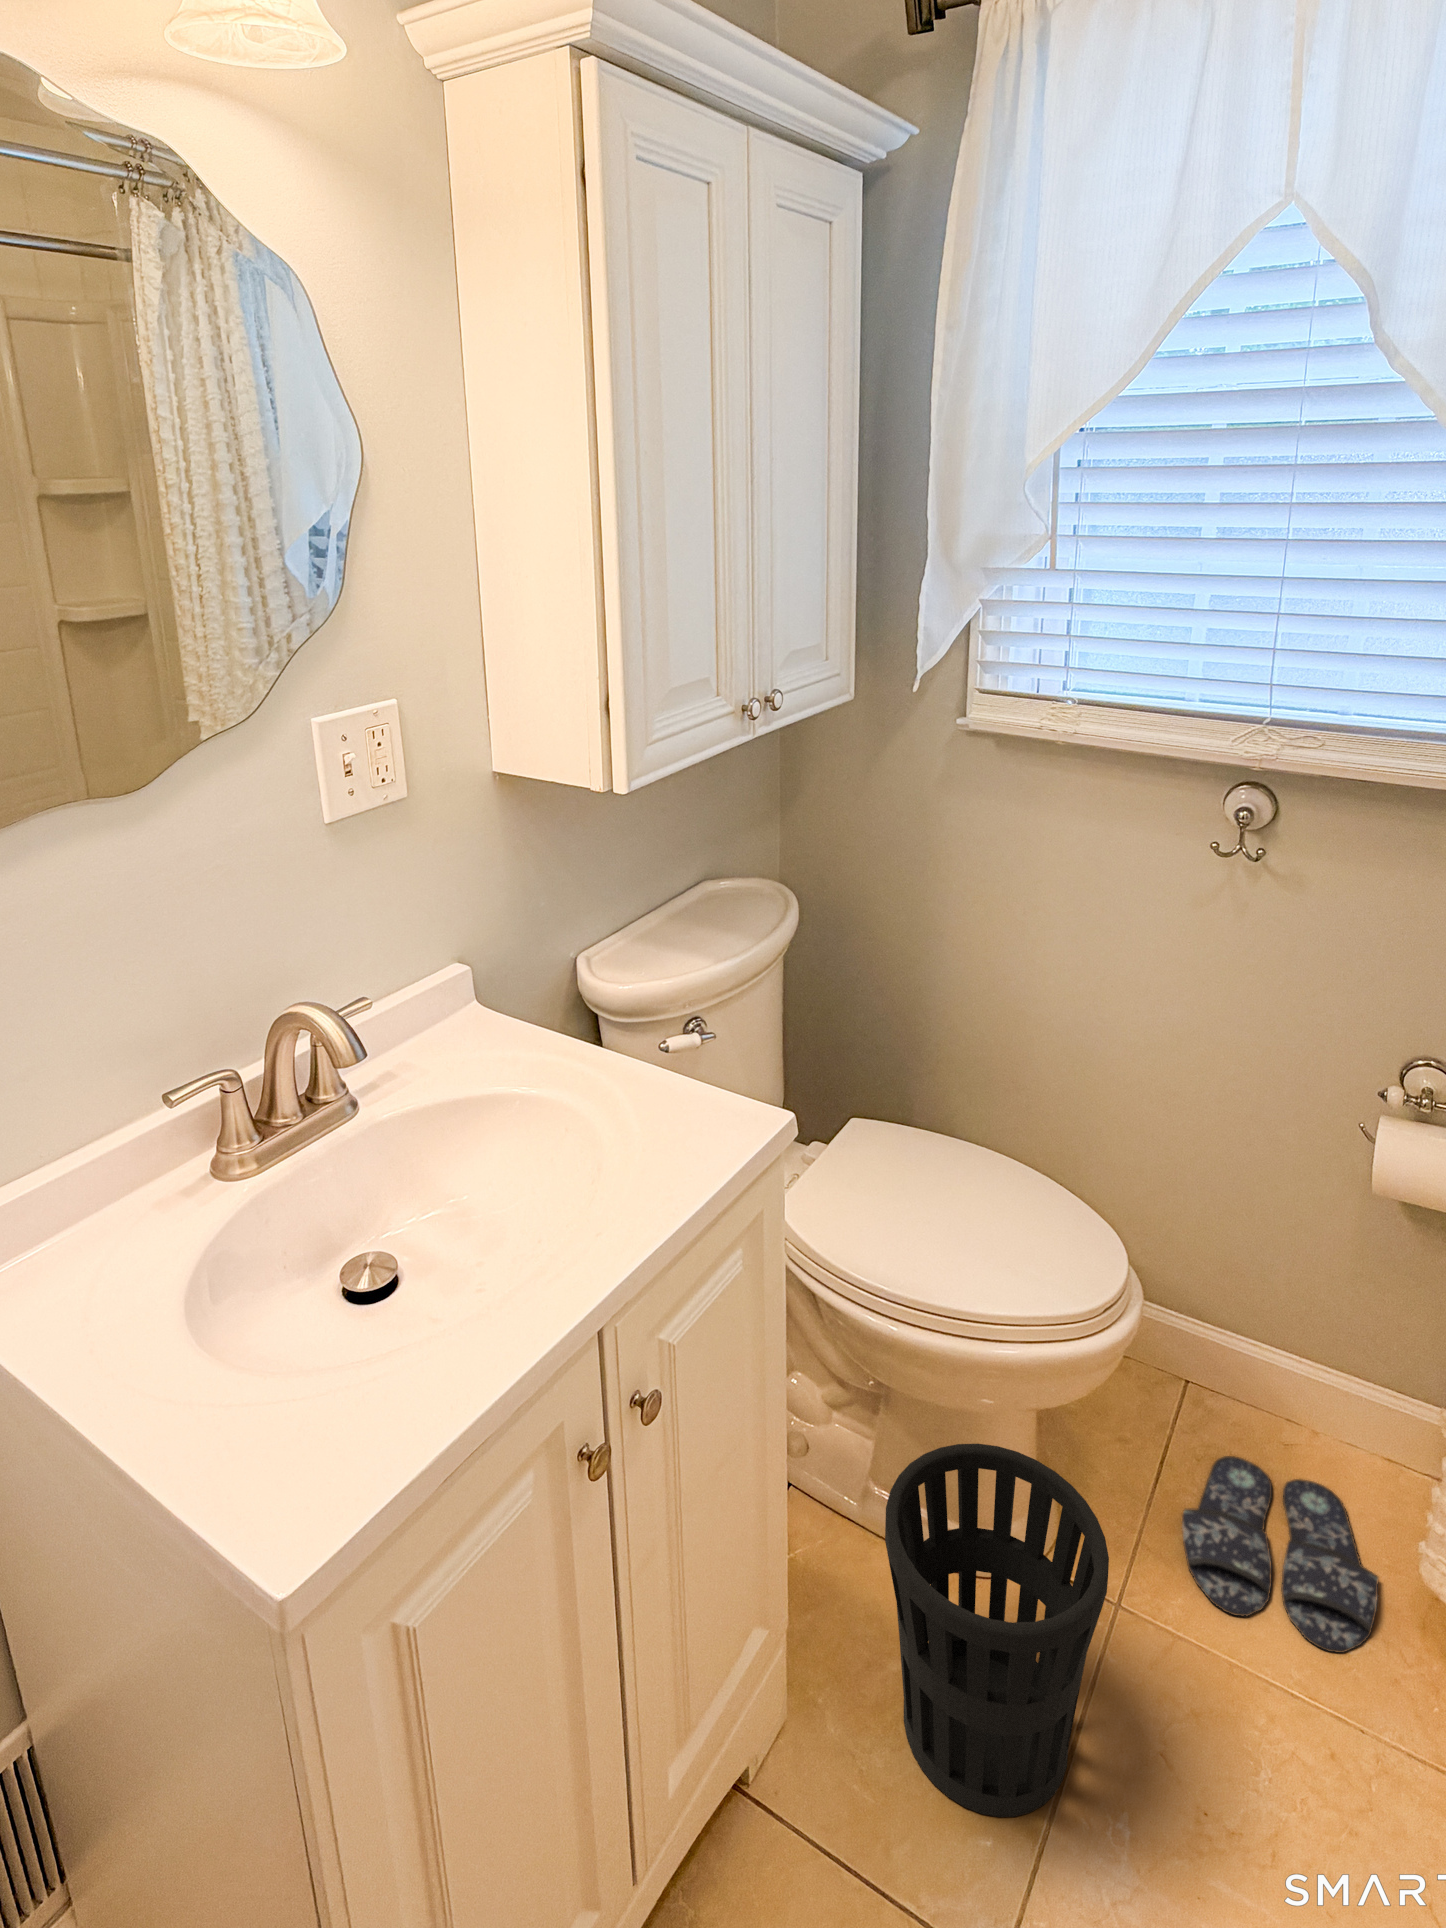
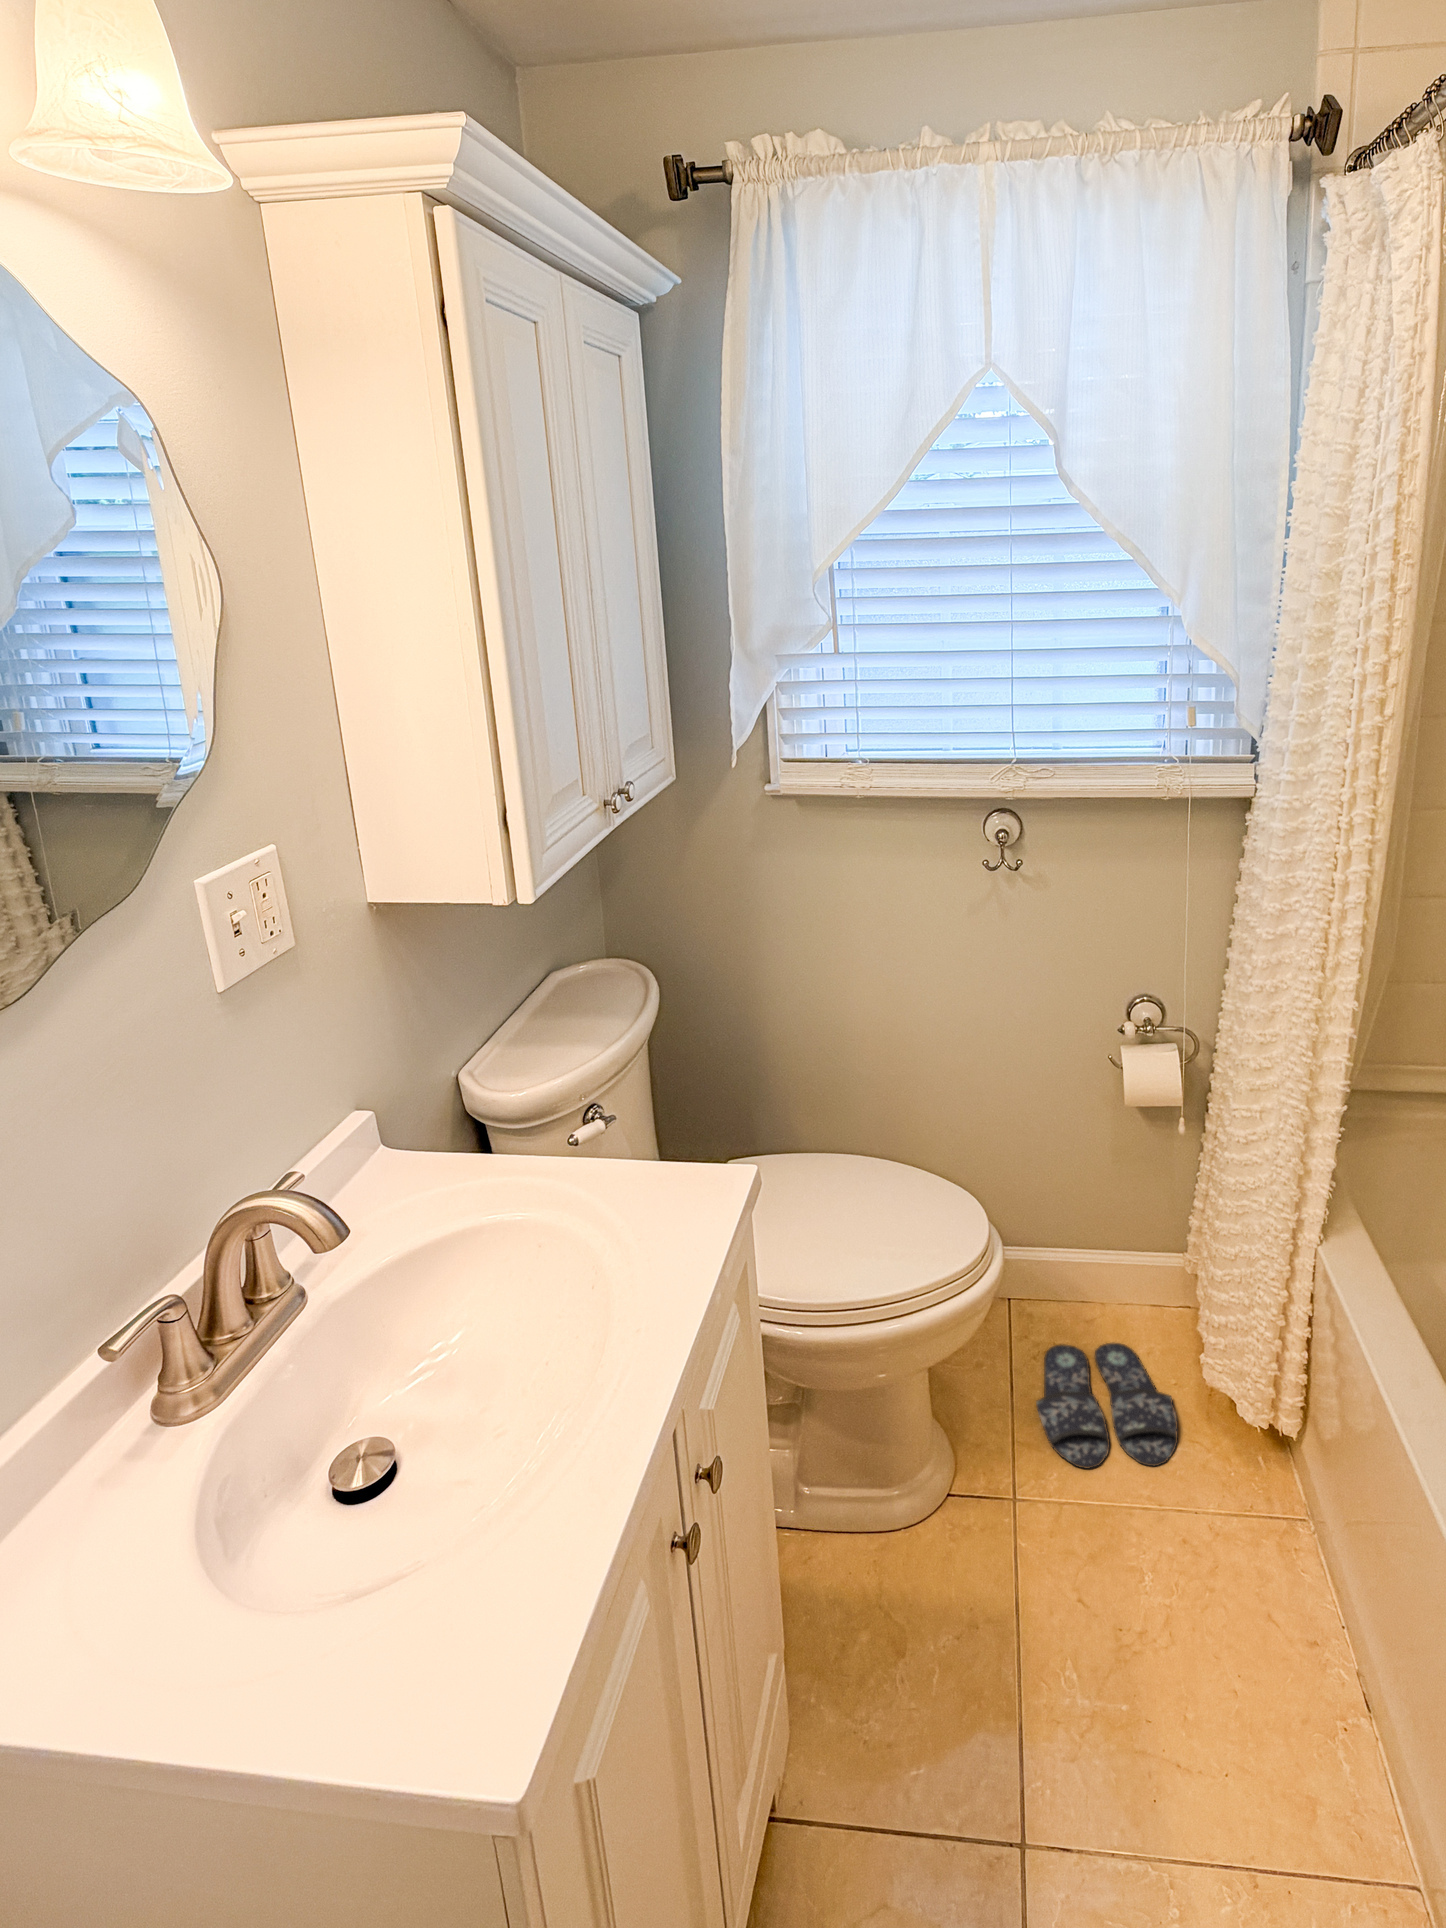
wastebasket: present [885,1444,1109,1817] -> none [849,1402,1034,1723]

